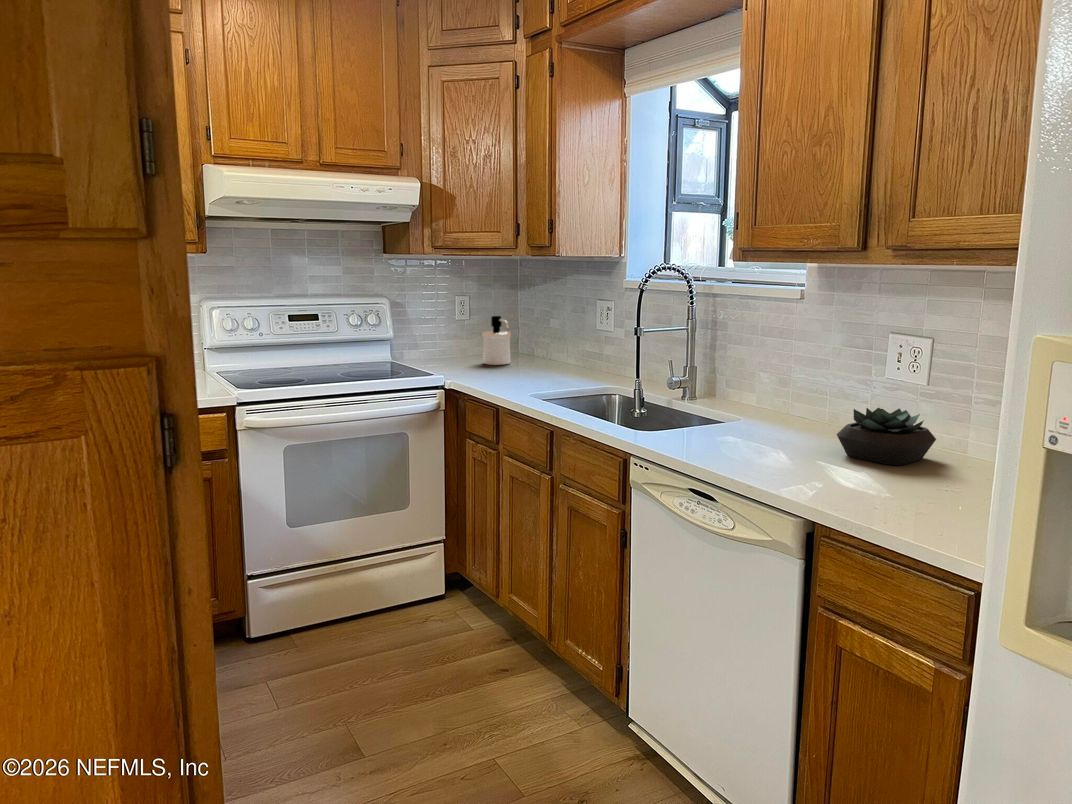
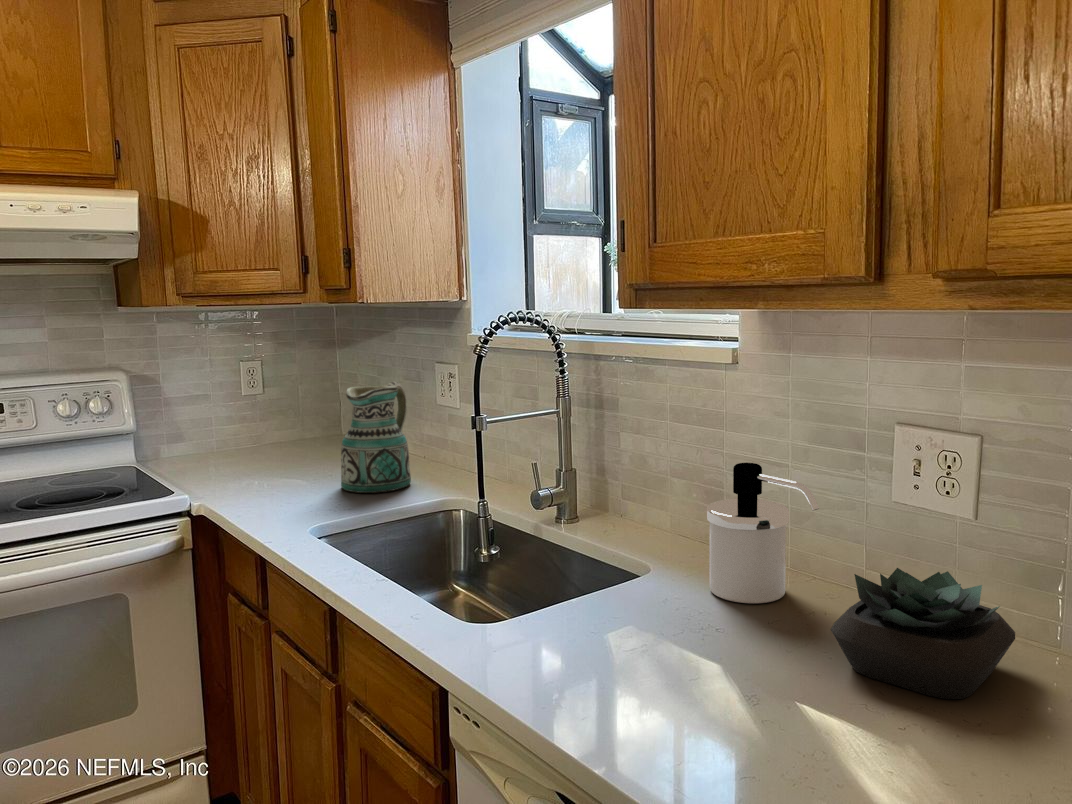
ceramic pitcher: none [537,310,582,381] -> present [341,382,411,493]
soap dispenser: present [482,316,511,365] -> present [707,462,819,603]

